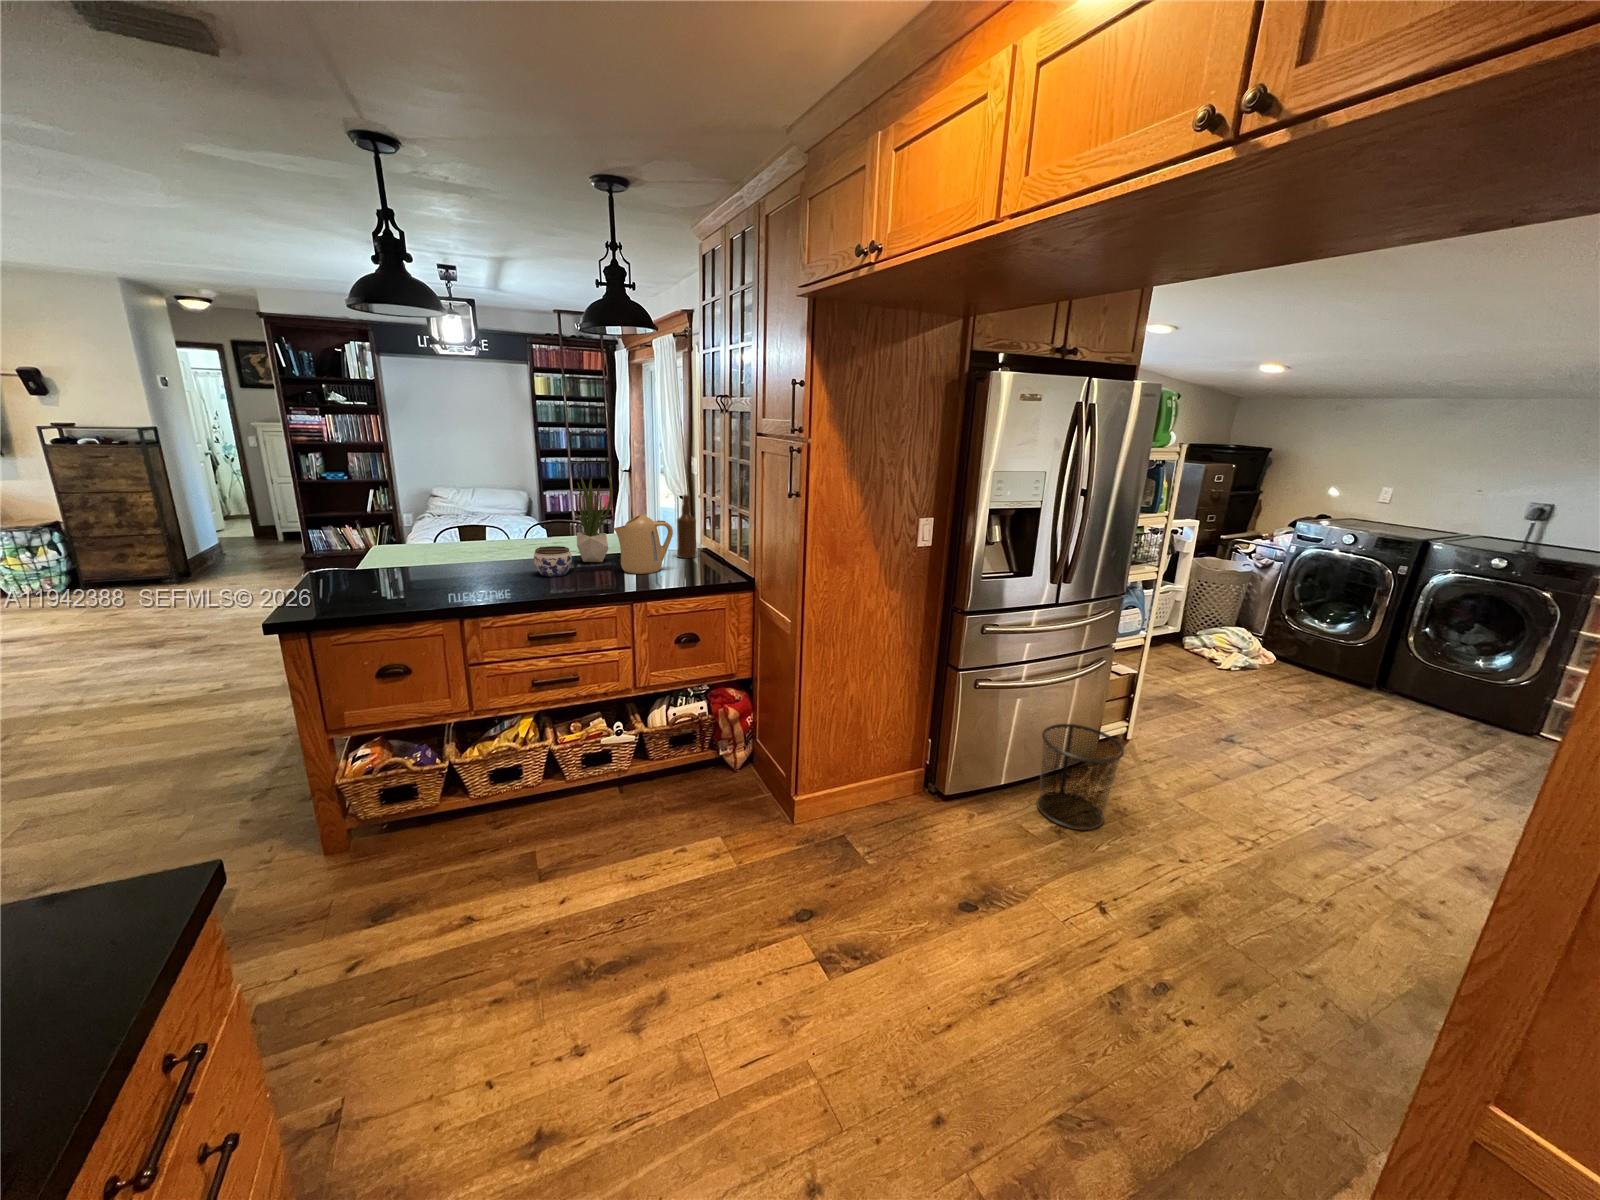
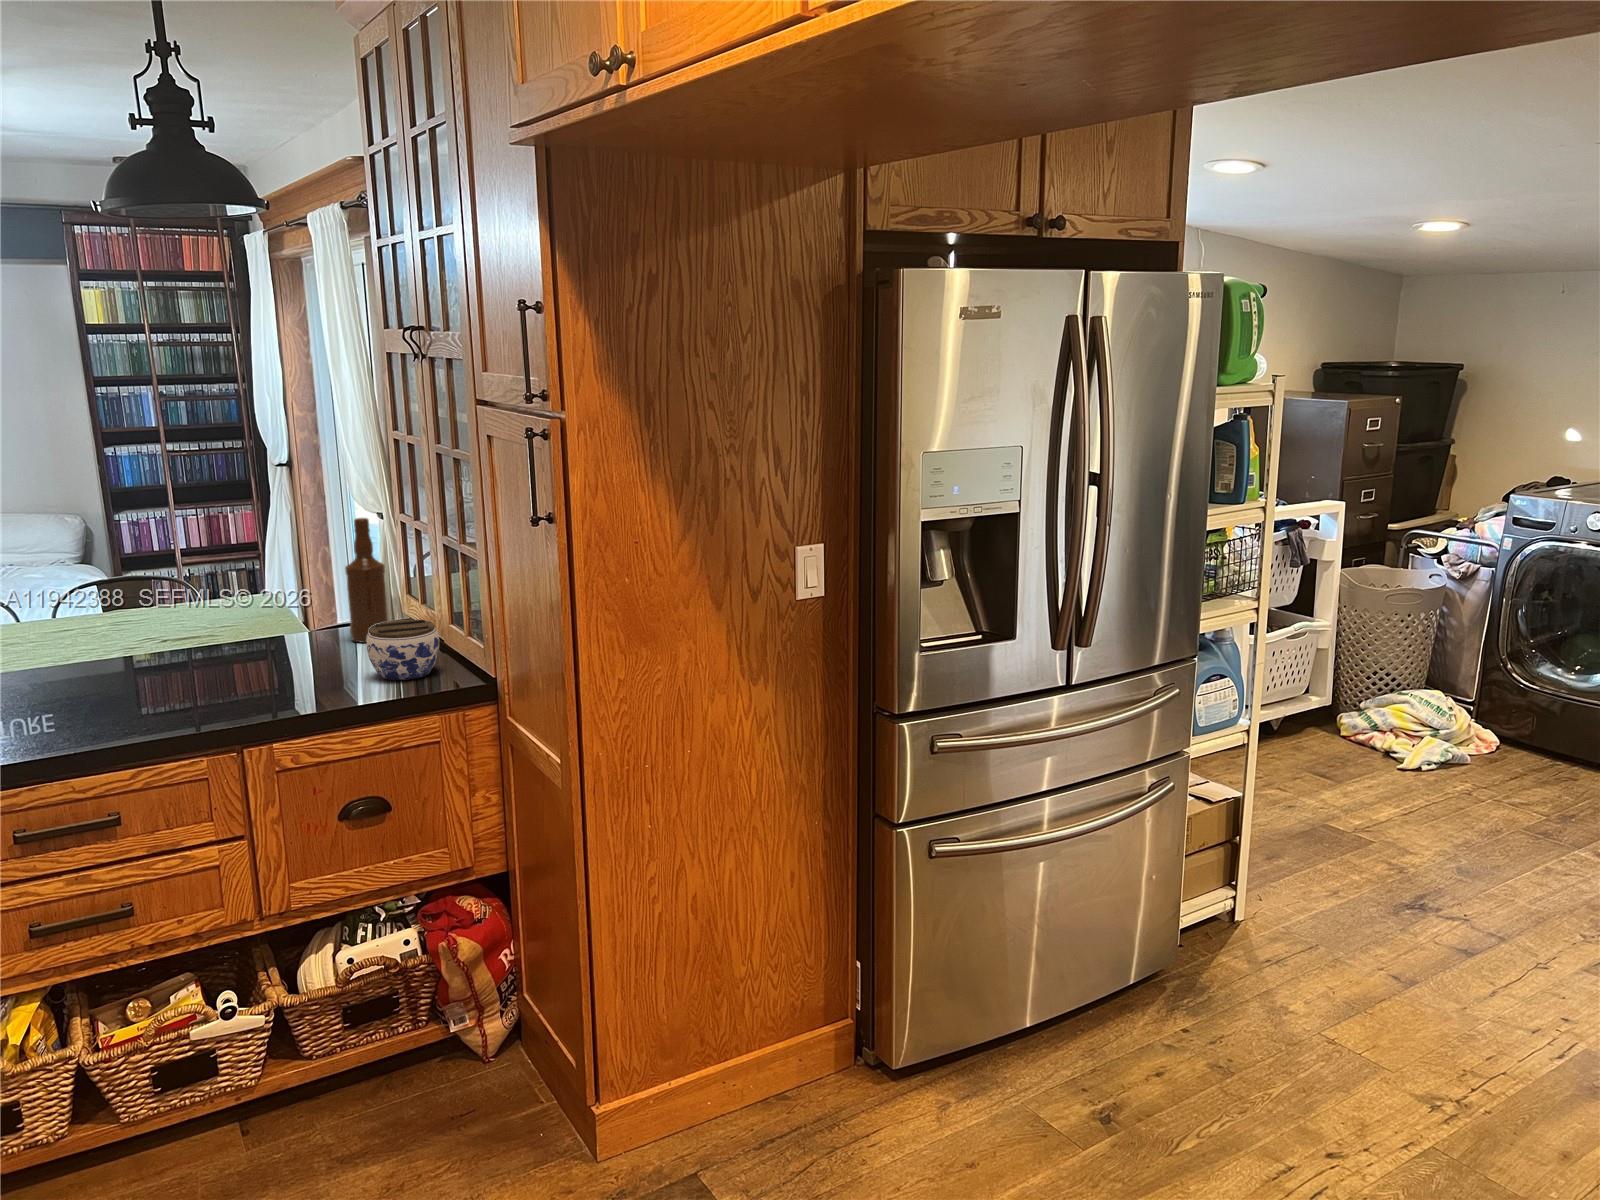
potted plant: present [573,476,612,562] -> none [120,490,206,665]
kettle: present [613,515,673,574] -> none [205,567,330,684]
jar: present [534,546,572,576] -> present [367,620,439,680]
waste bin: present [1037,724,1124,830] -> none [1065,908,1214,1113]

